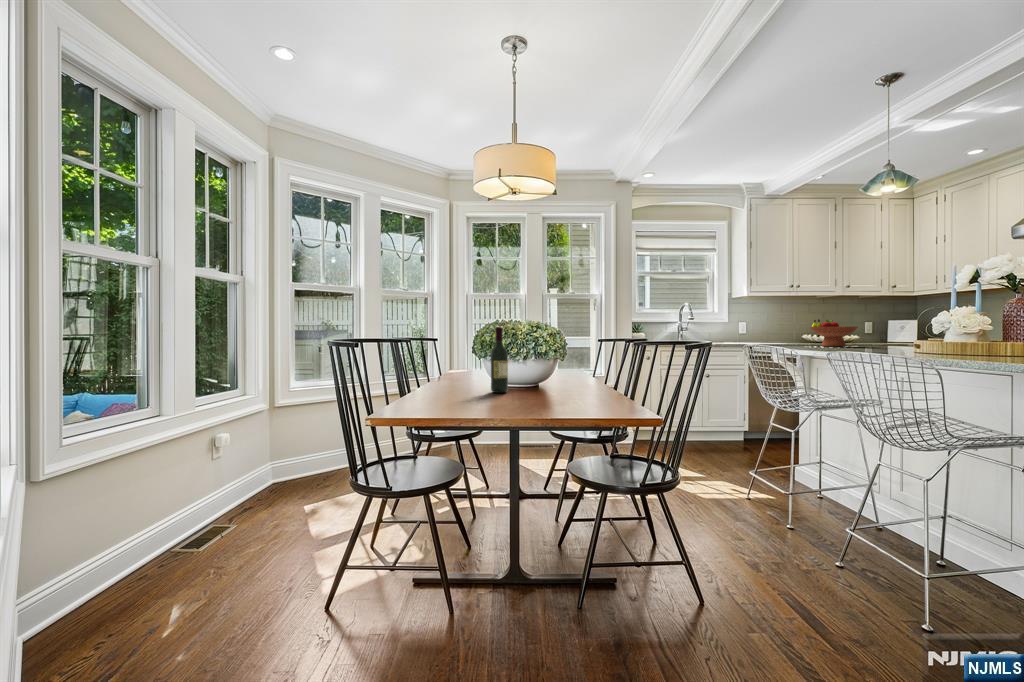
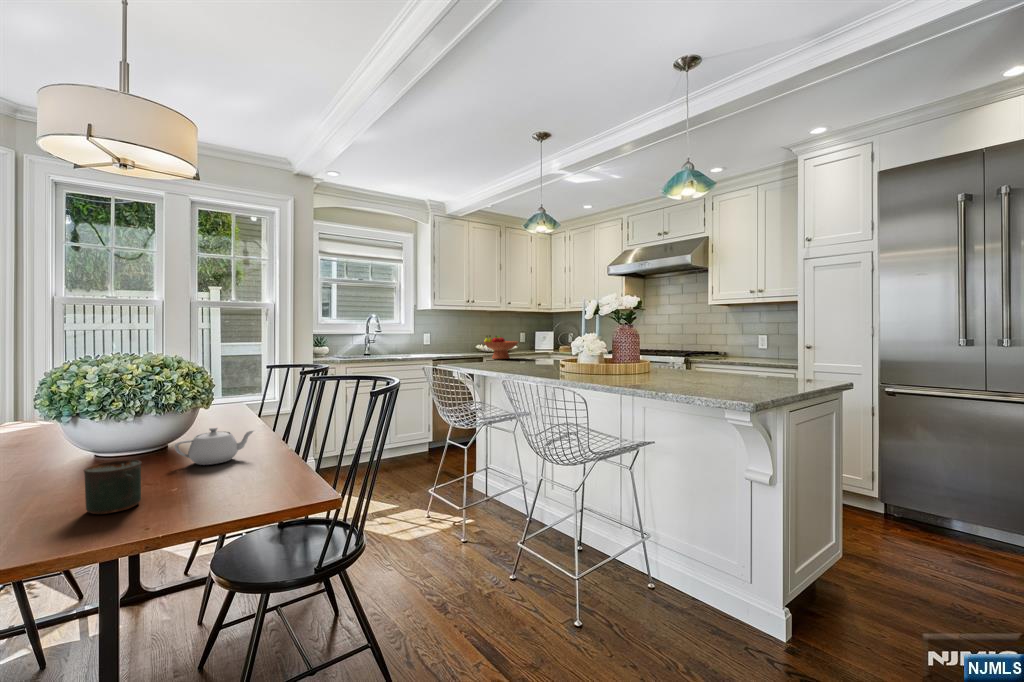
wine bottle: present [491,327,508,393] -> none [68,371,104,474]
teapot: none [547,370,597,395] -> present [174,428,253,465]
mug: none [507,377,535,407] -> present [84,460,141,514]

